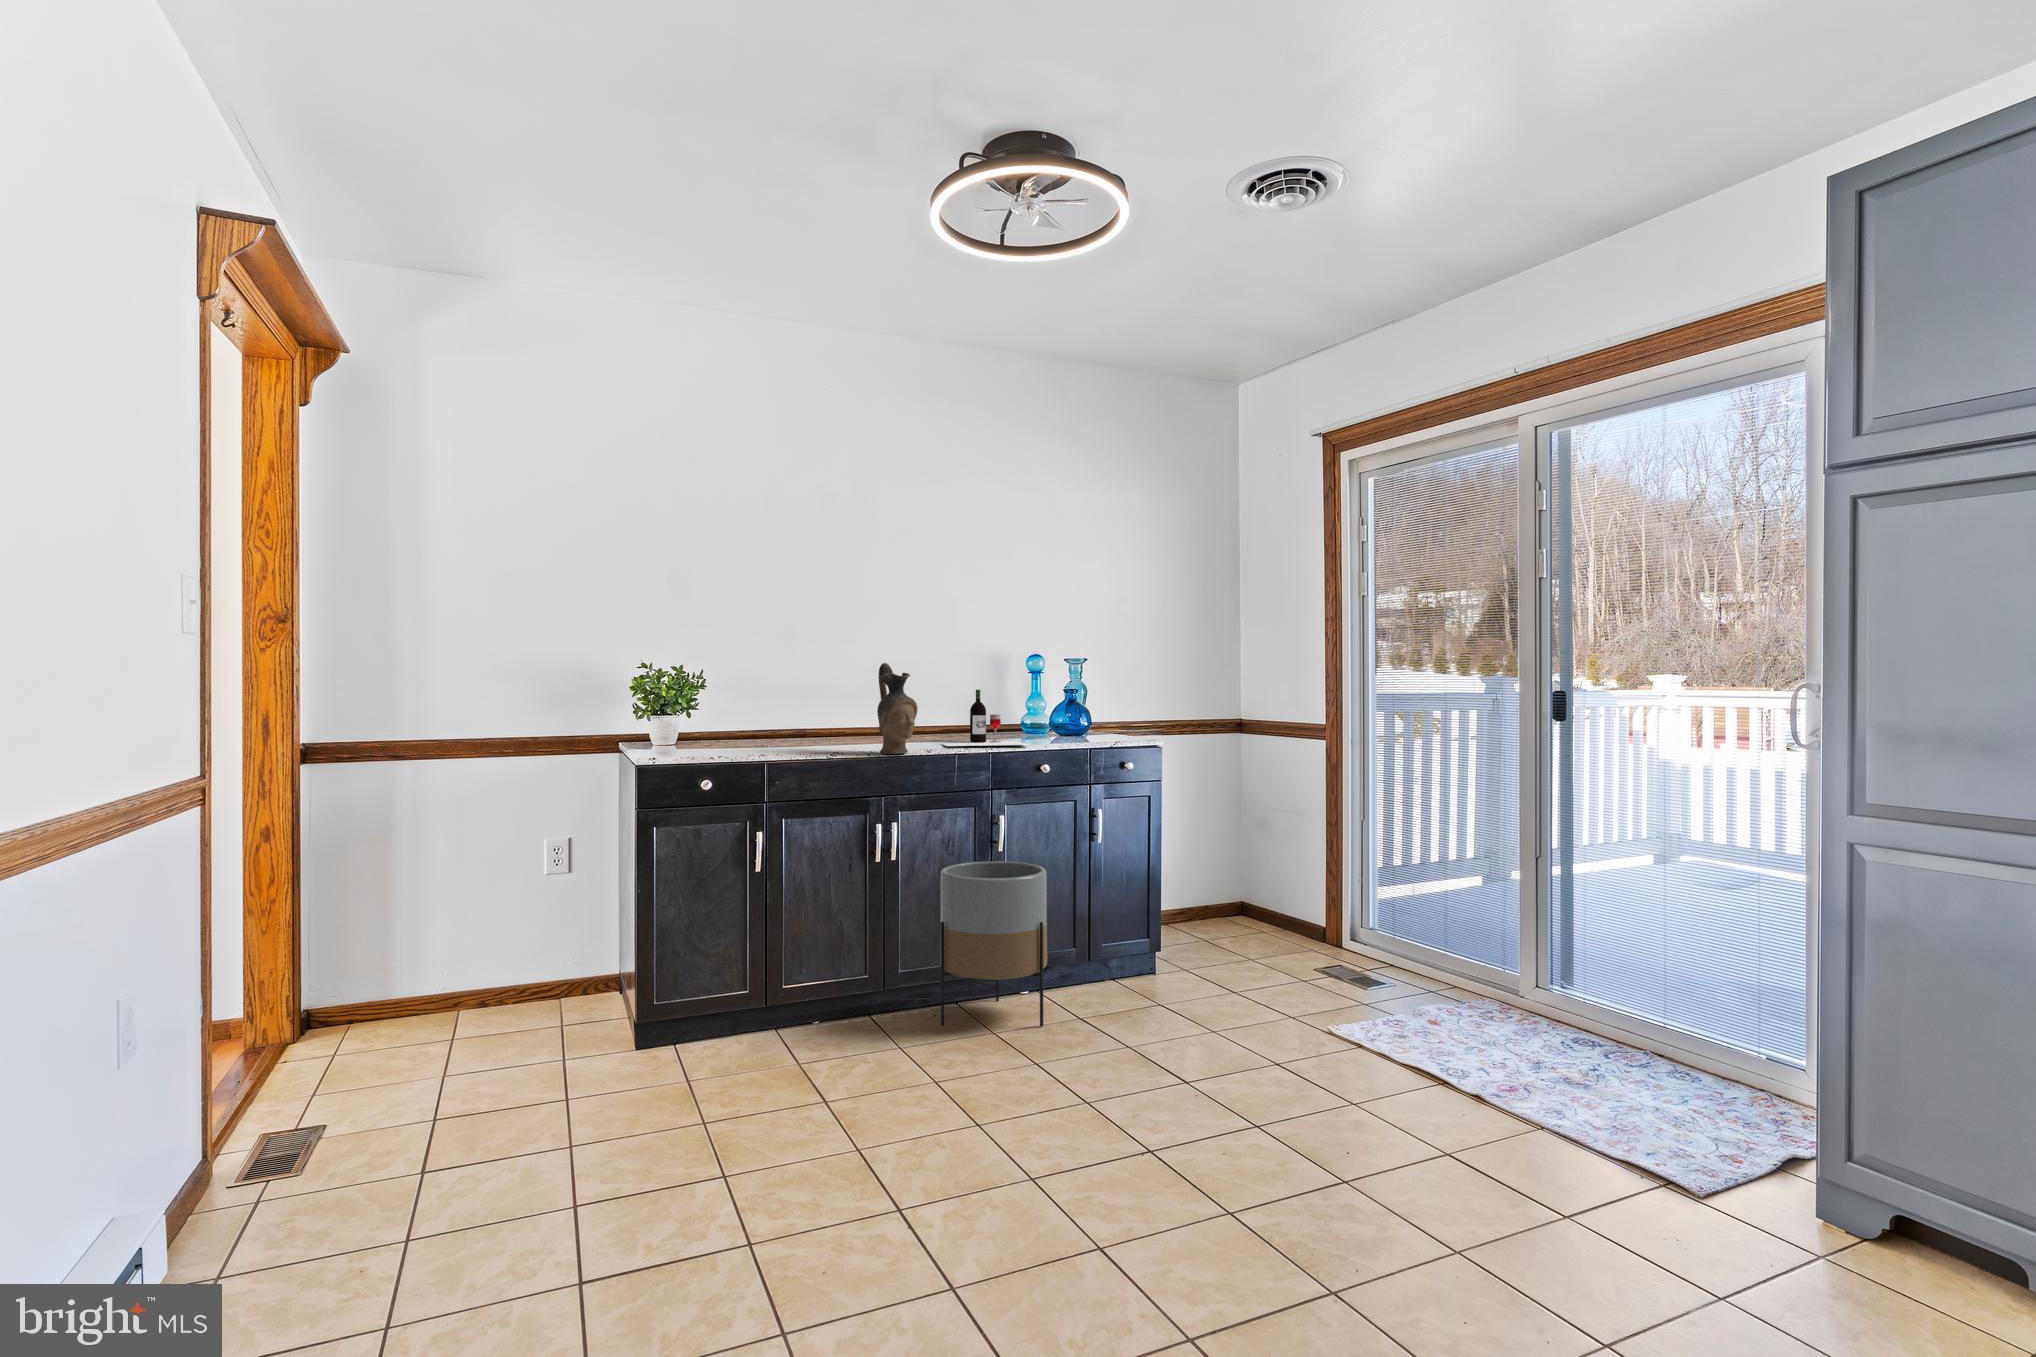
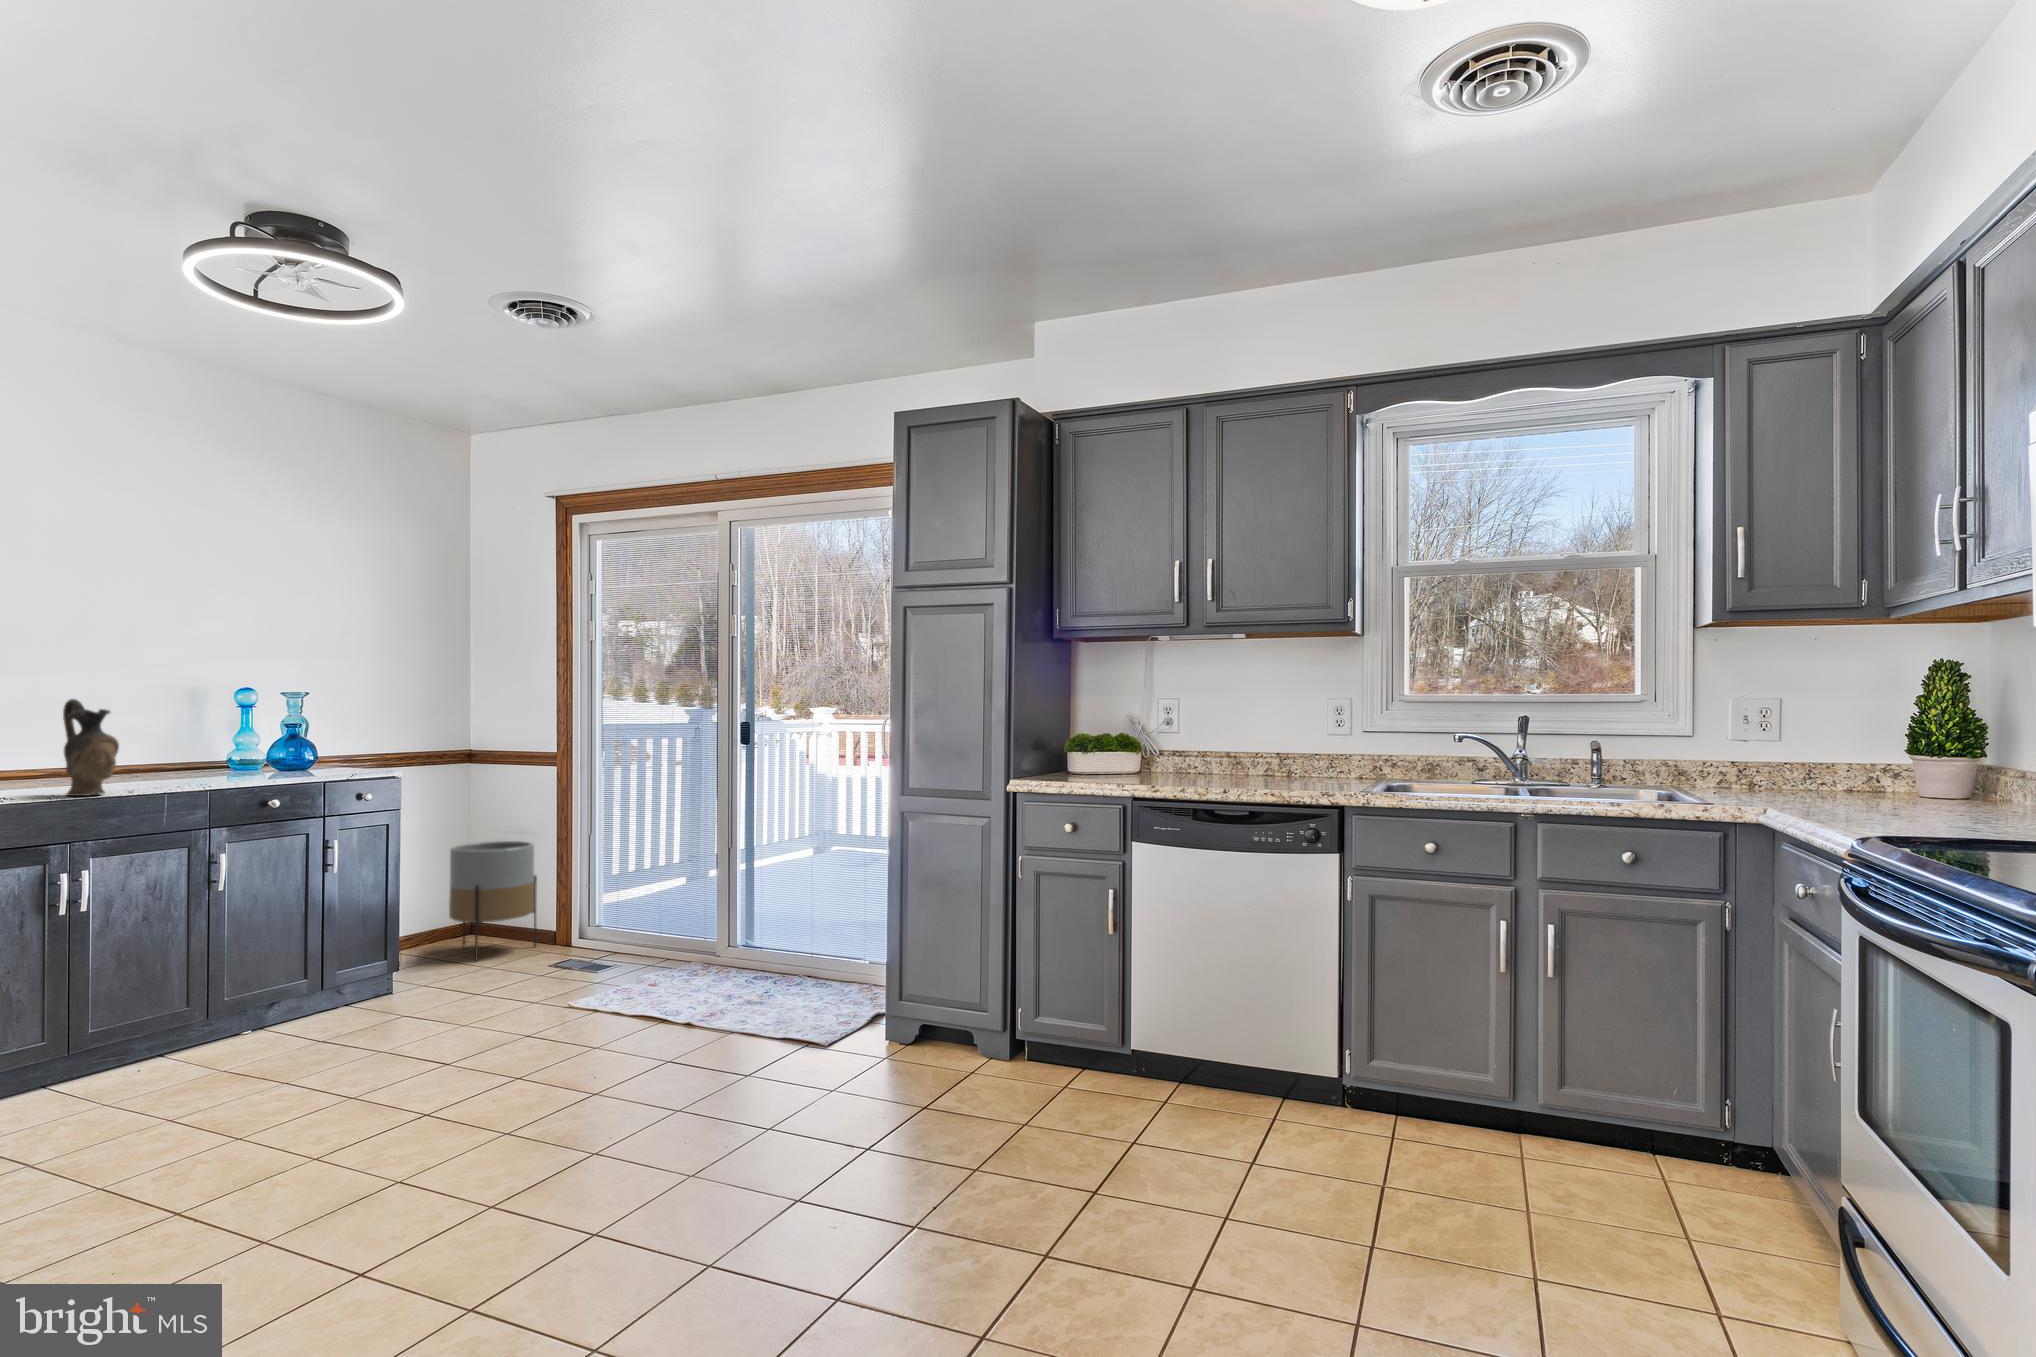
wine bottle: present [942,690,1028,746] -> none [123,726,254,785]
planter: present [940,861,1047,1026] -> present [449,841,537,961]

